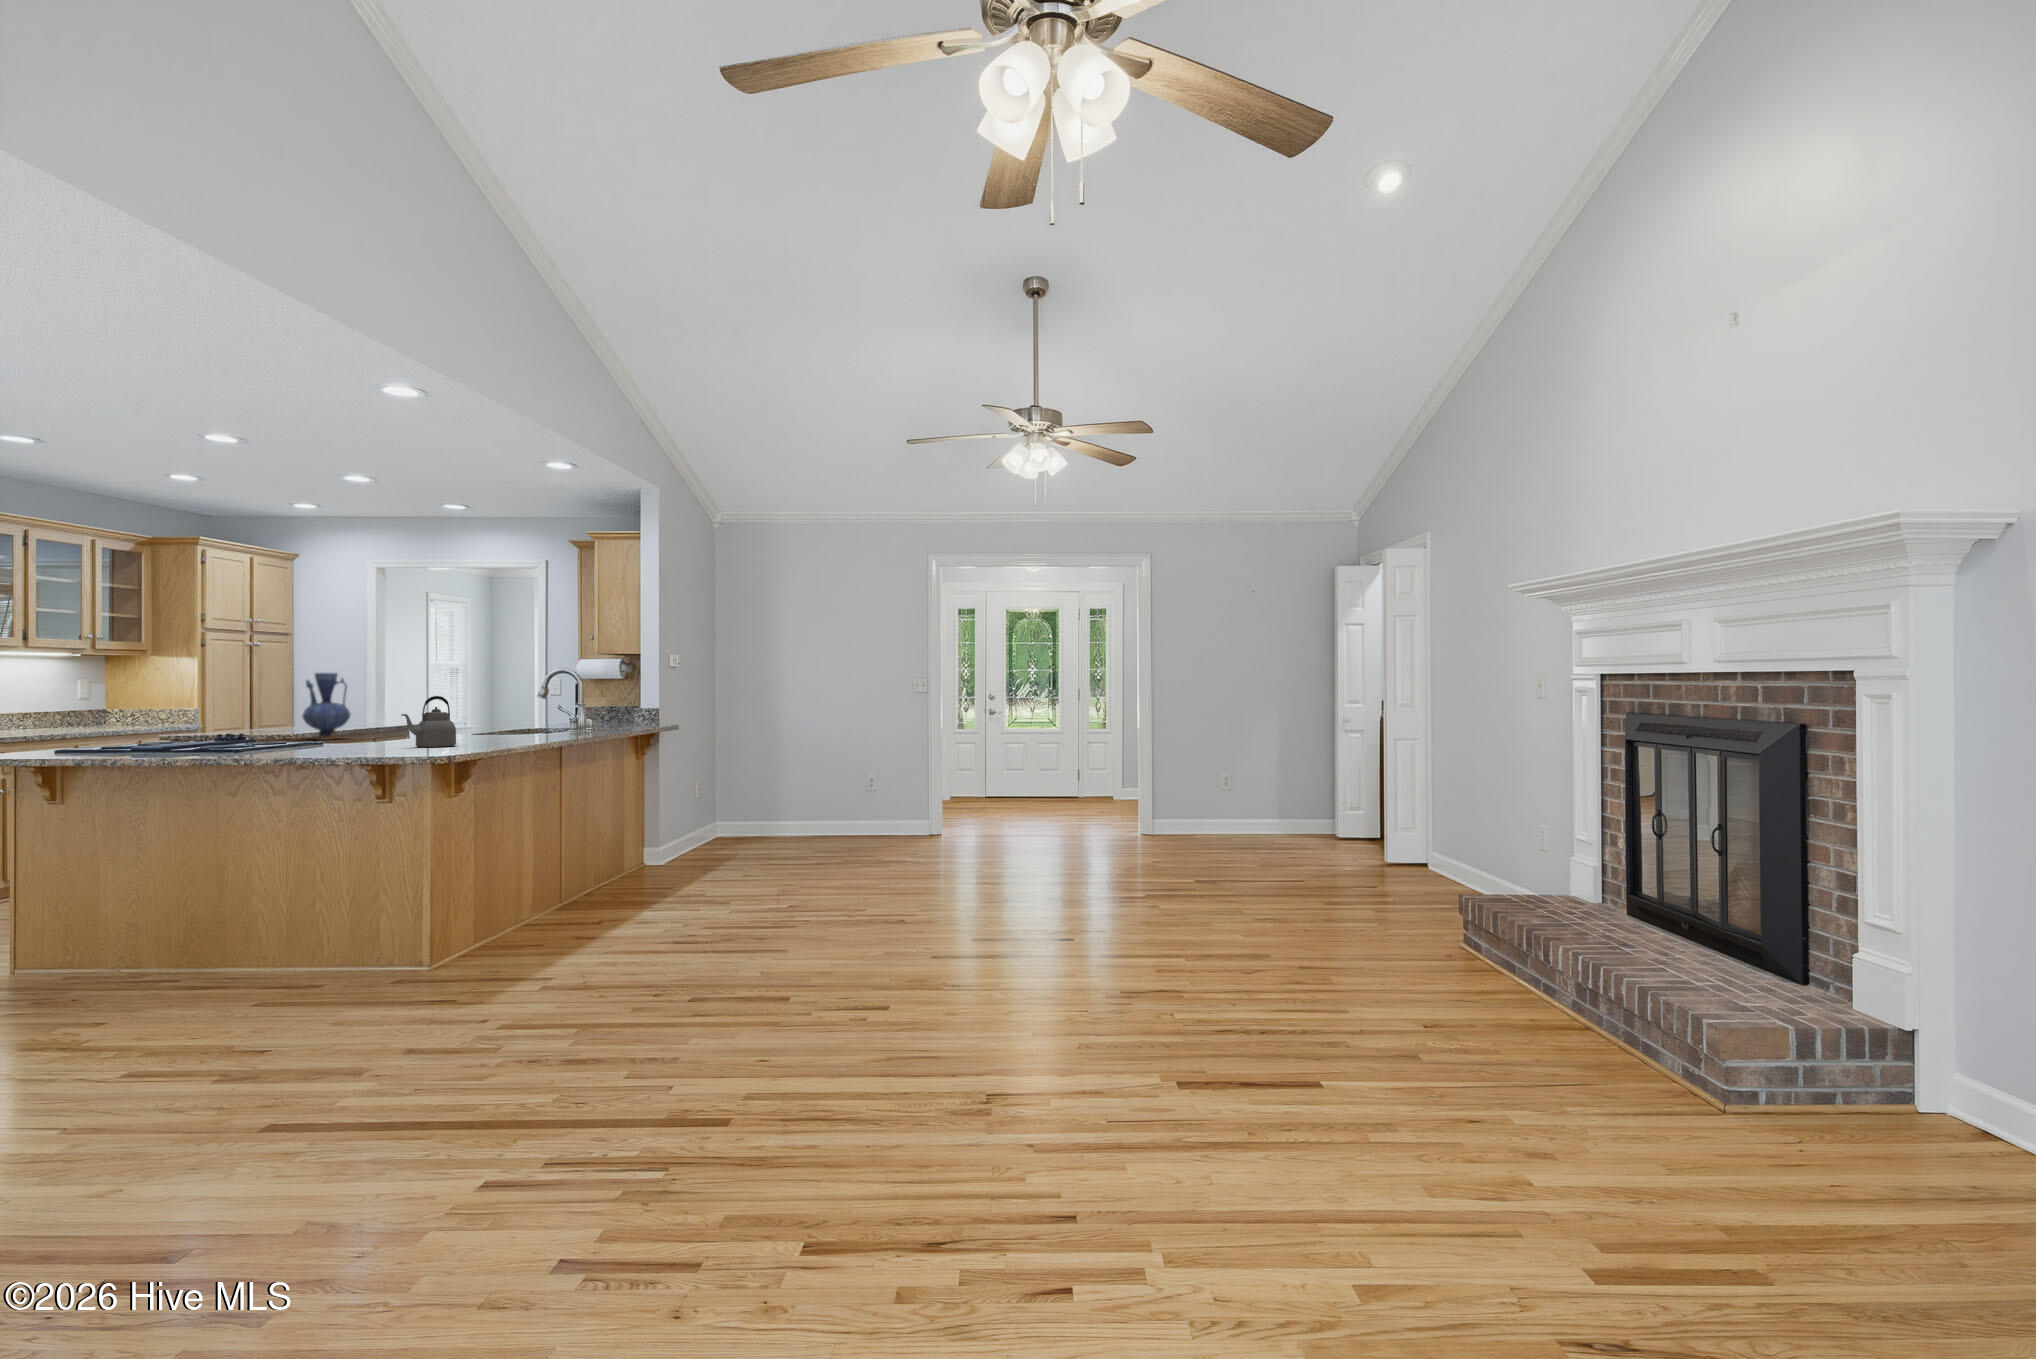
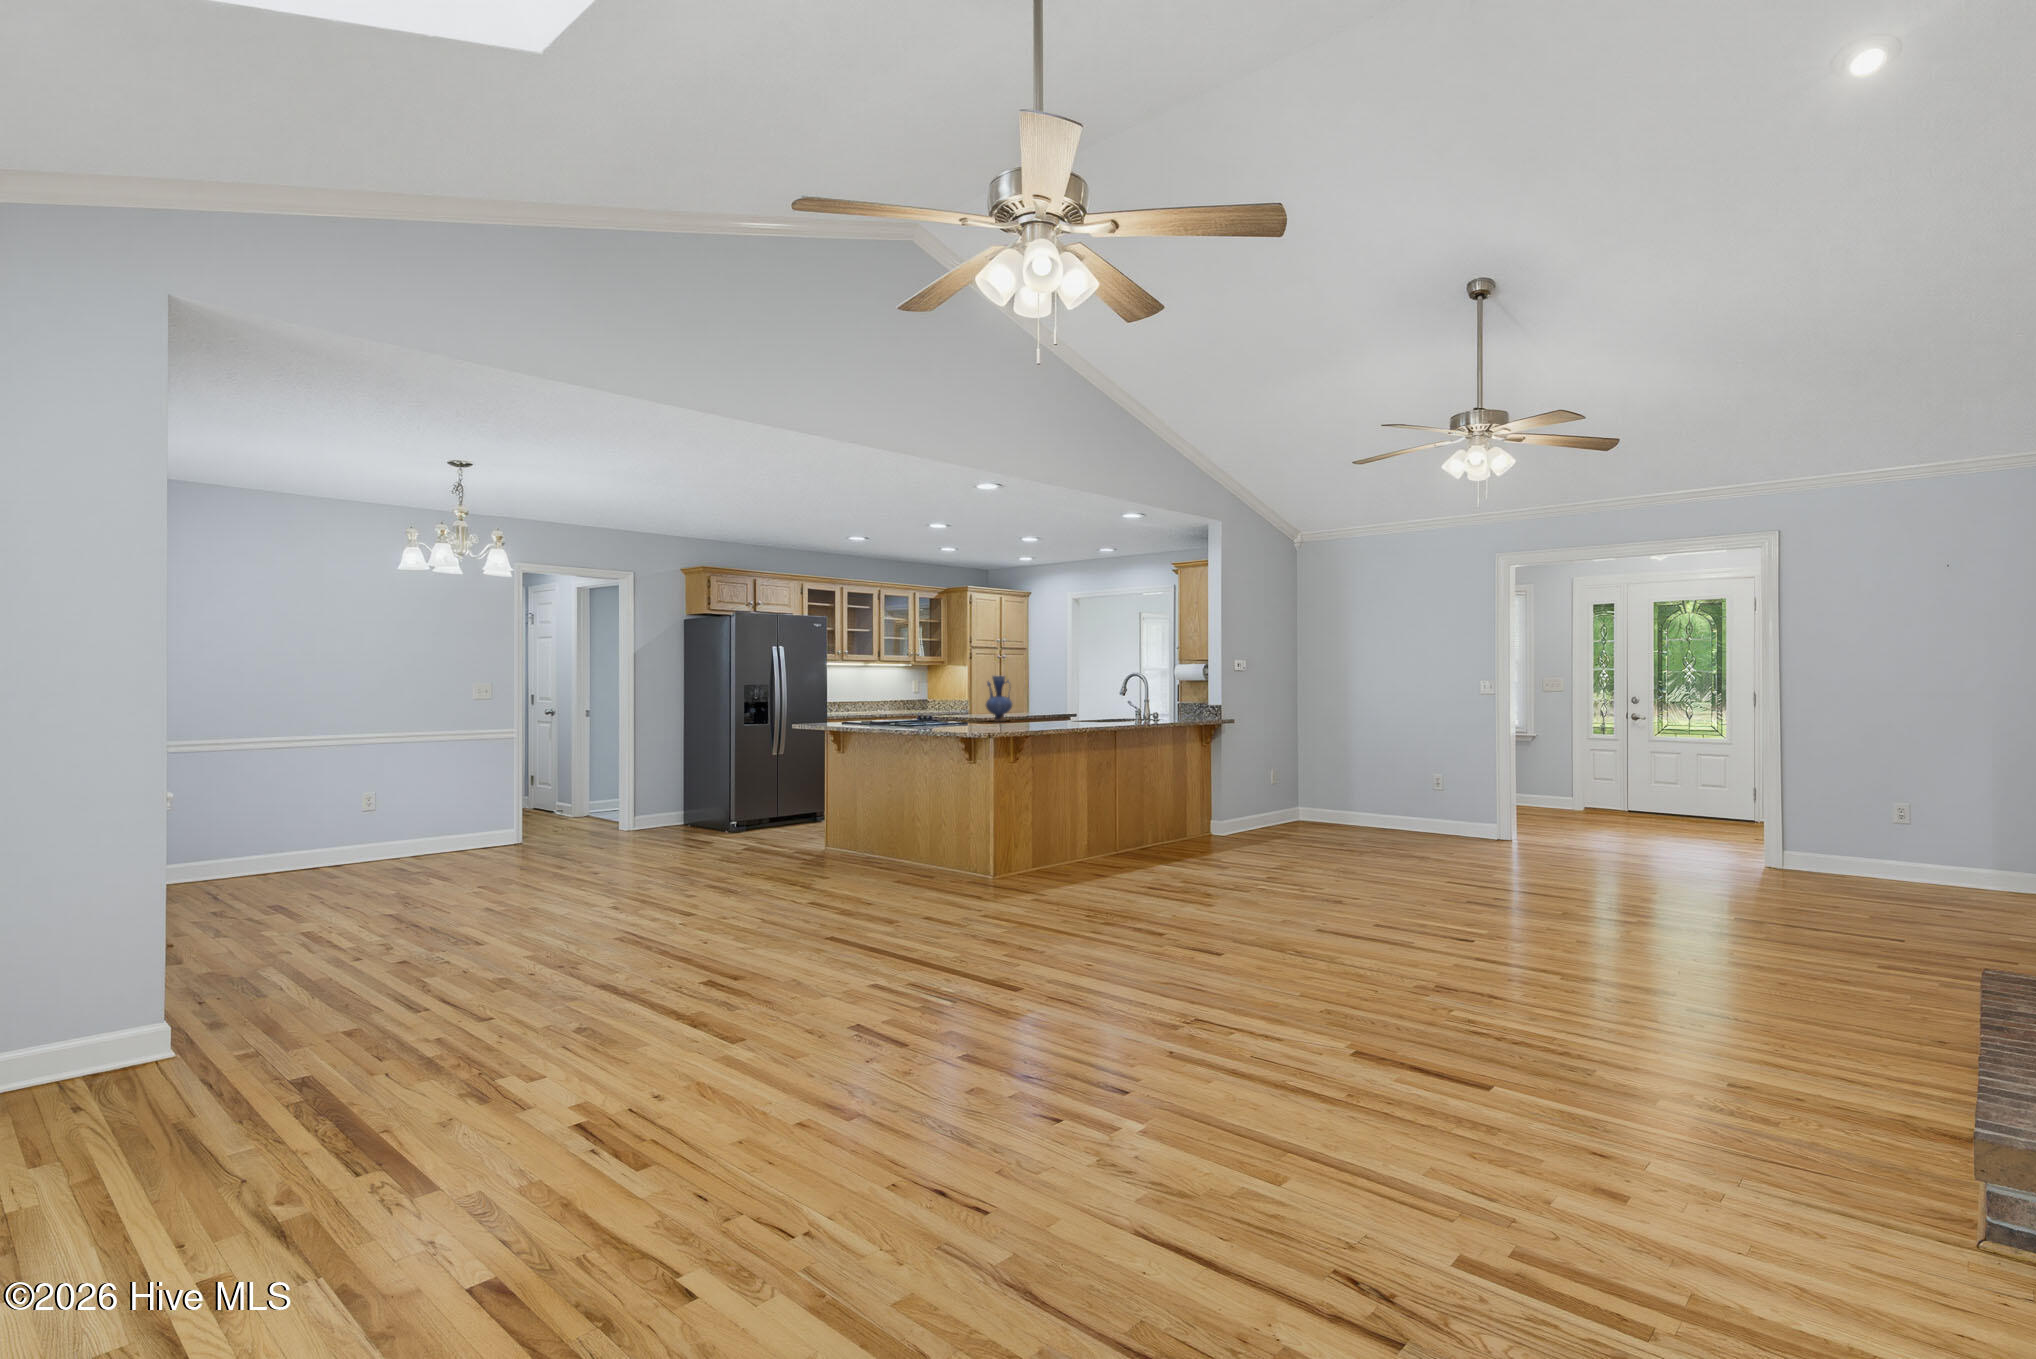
kettle: present [401,696,456,747] -> none [1015,692,1051,728]

